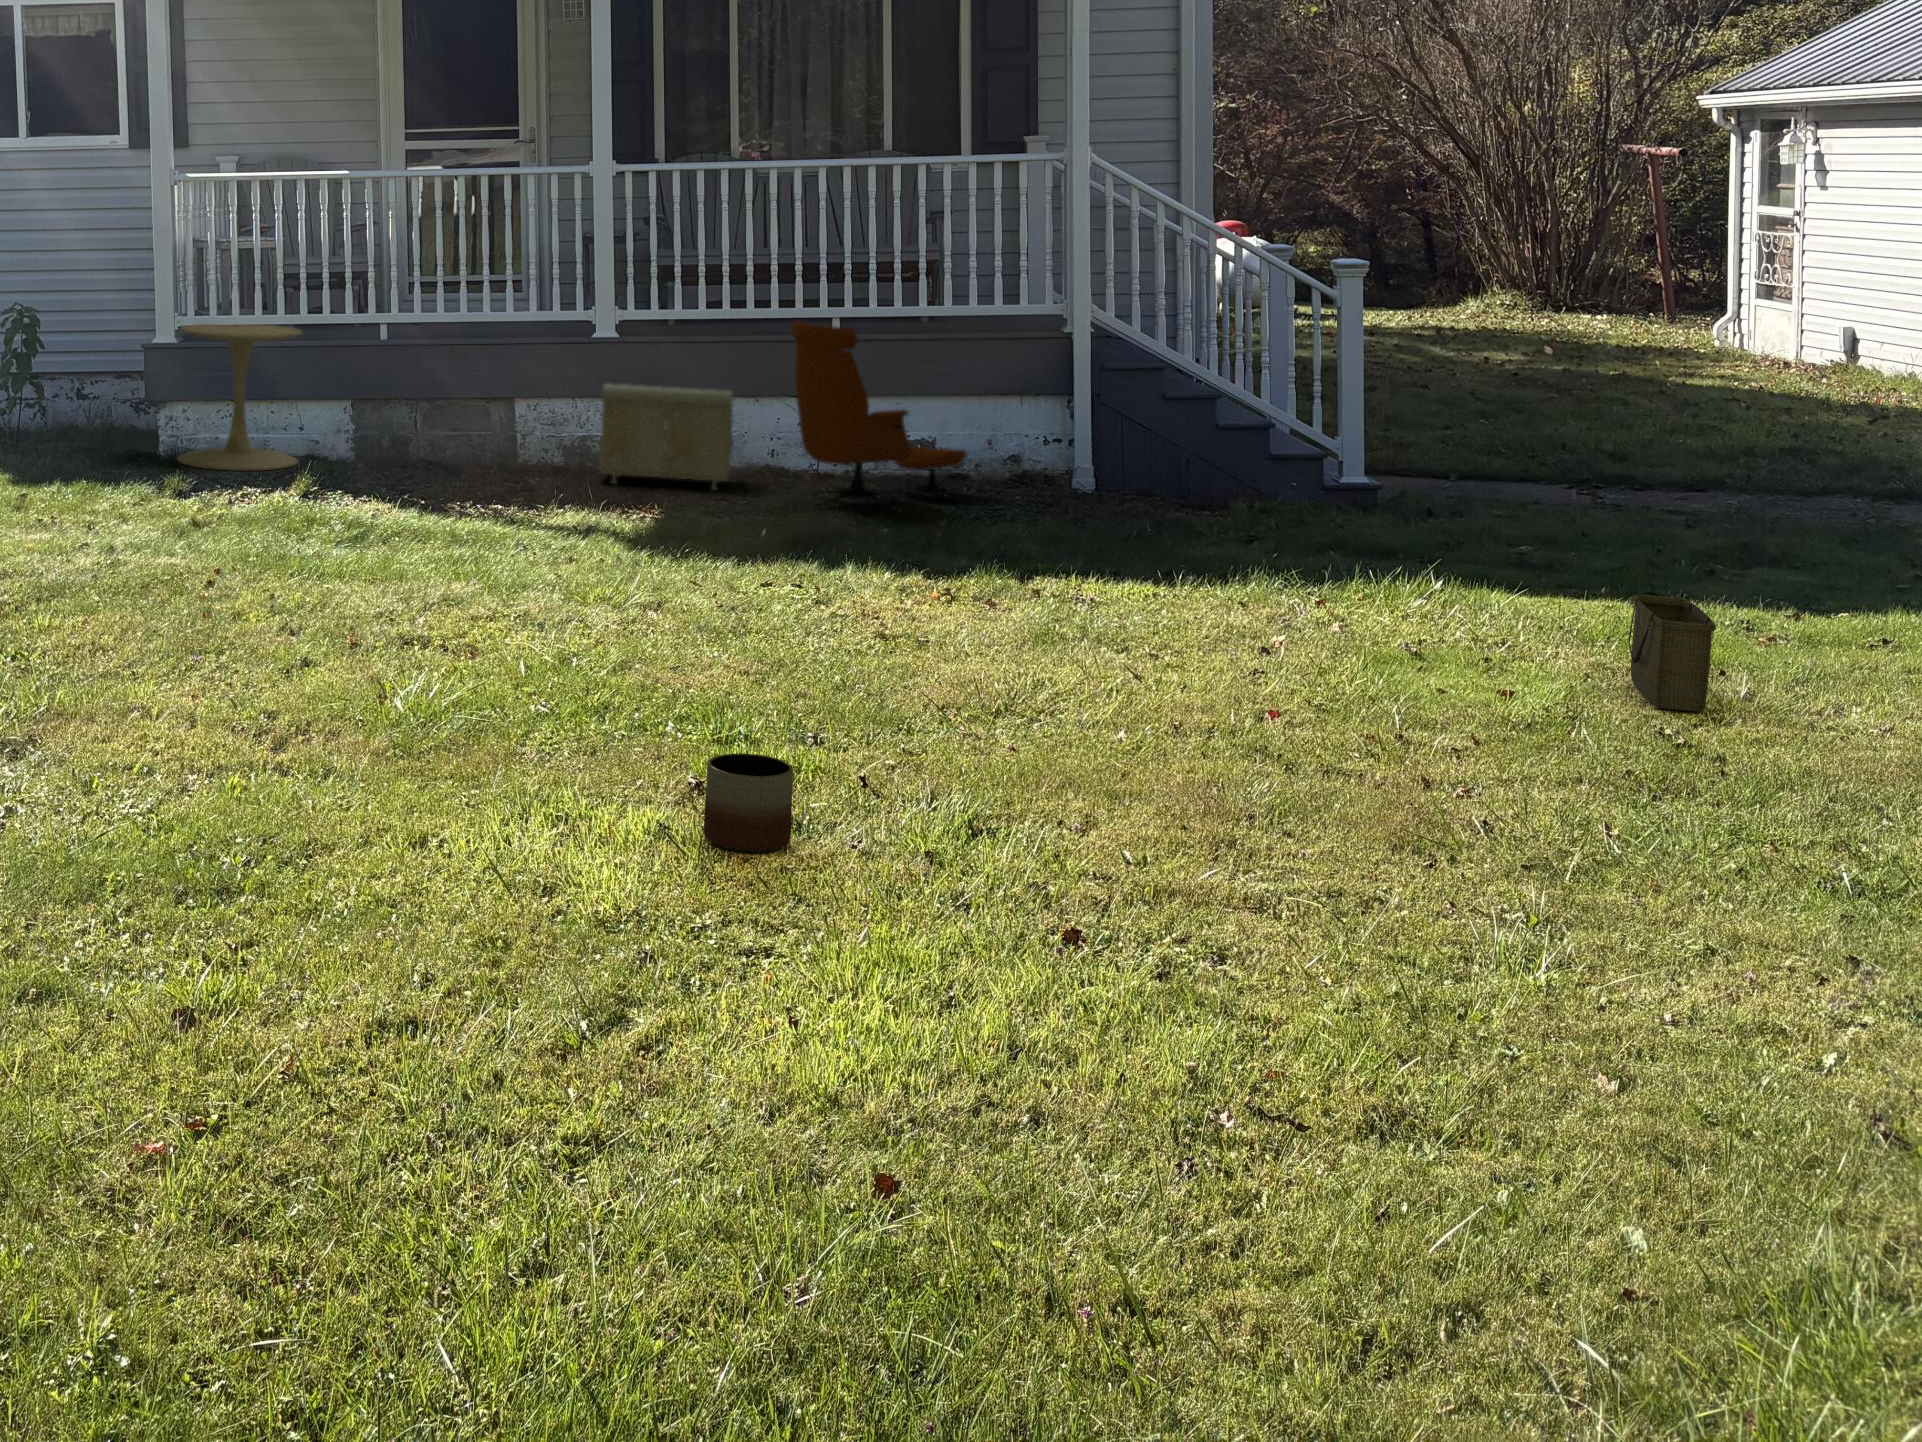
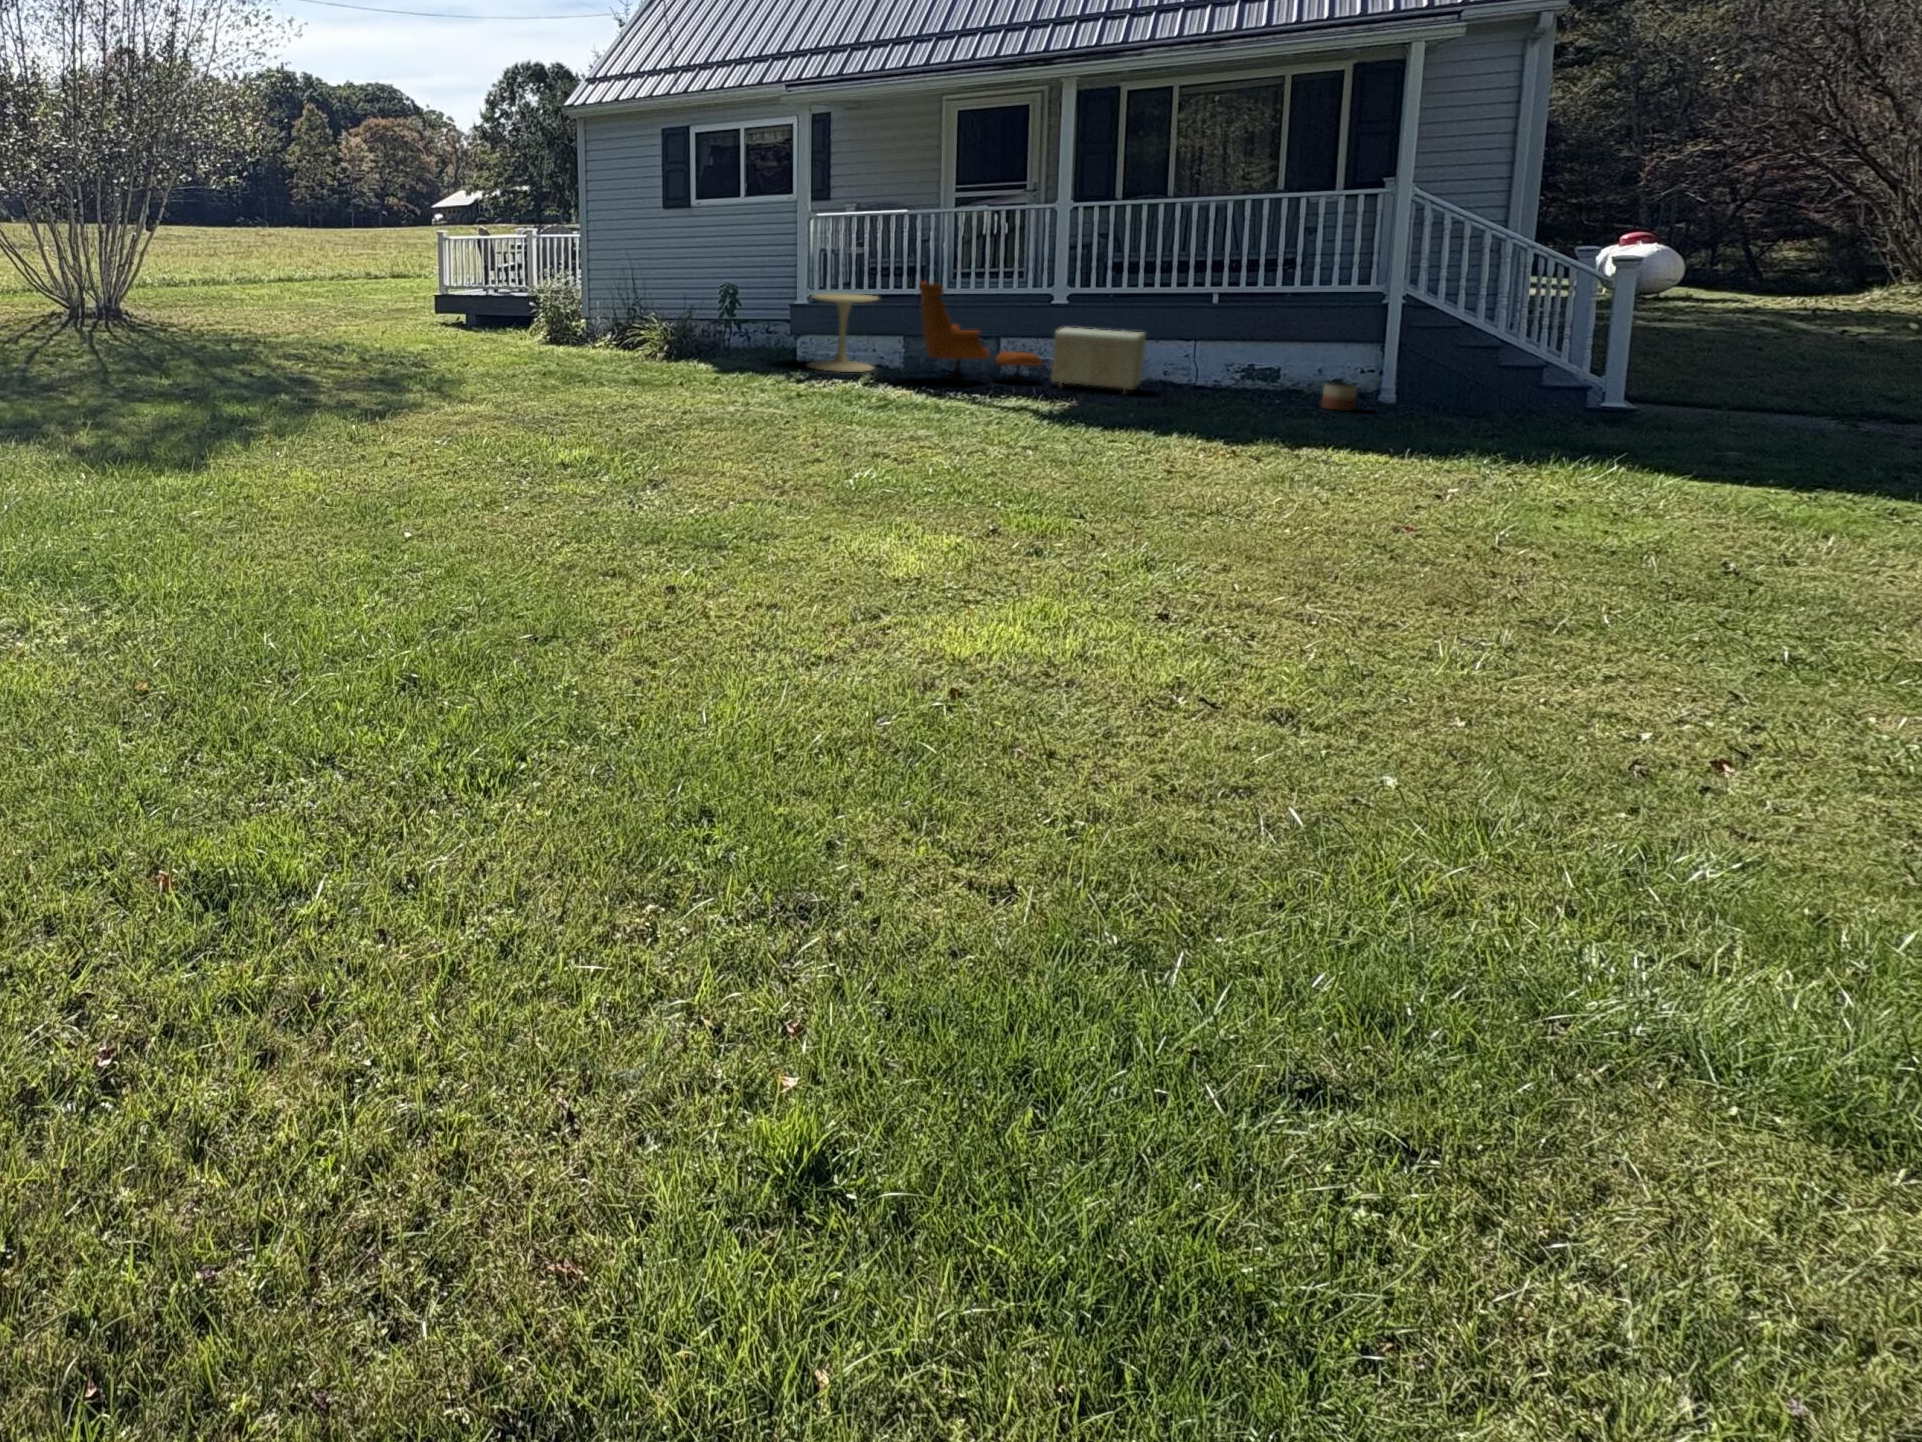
lounge chair: present [792,322,967,512] -> present [919,281,1042,385]
basket: present [1629,595,1716,712] -> none [1709,476,1776,555]
planter: present [704,754,793,853] -> present [1321,382,1357,411]

